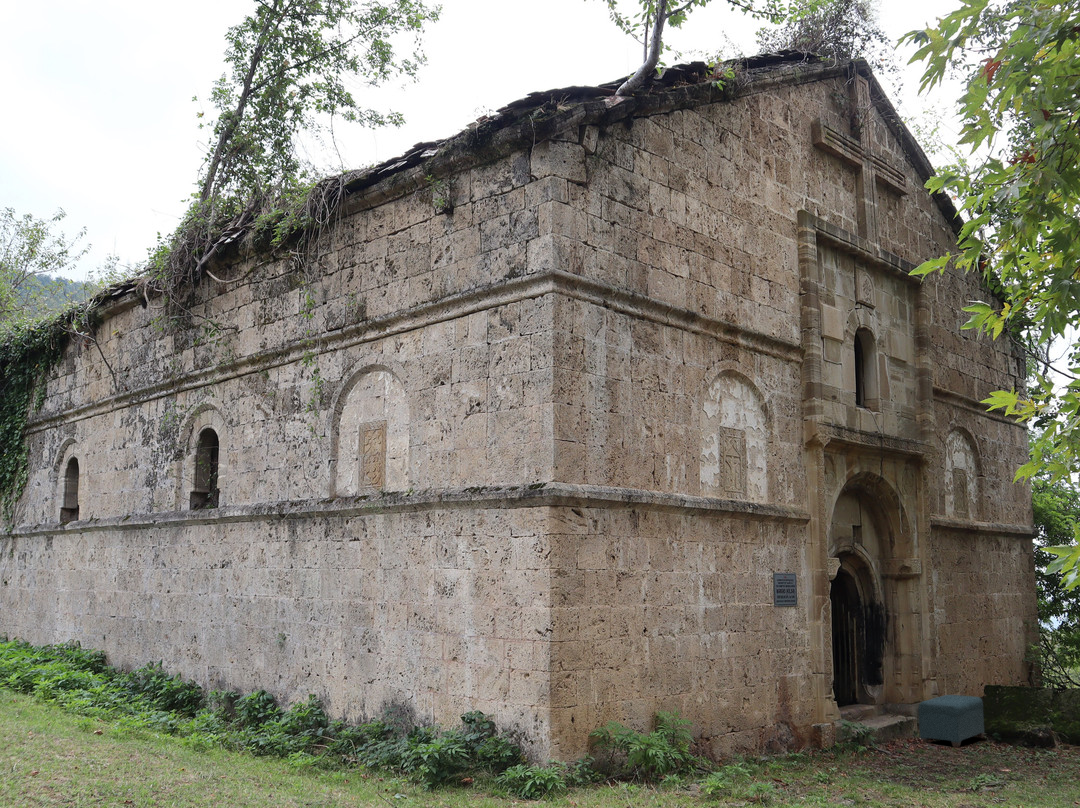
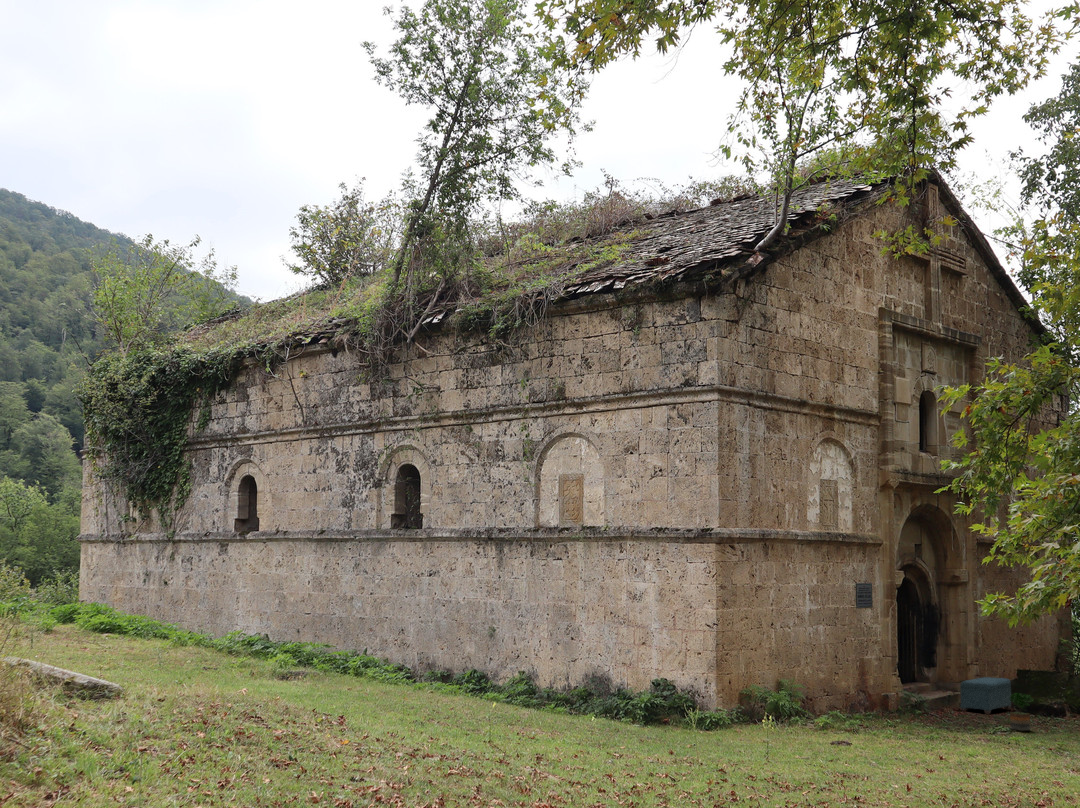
potted tree: none [993,724,1031,781] -> present [1010,693,1033,731]

